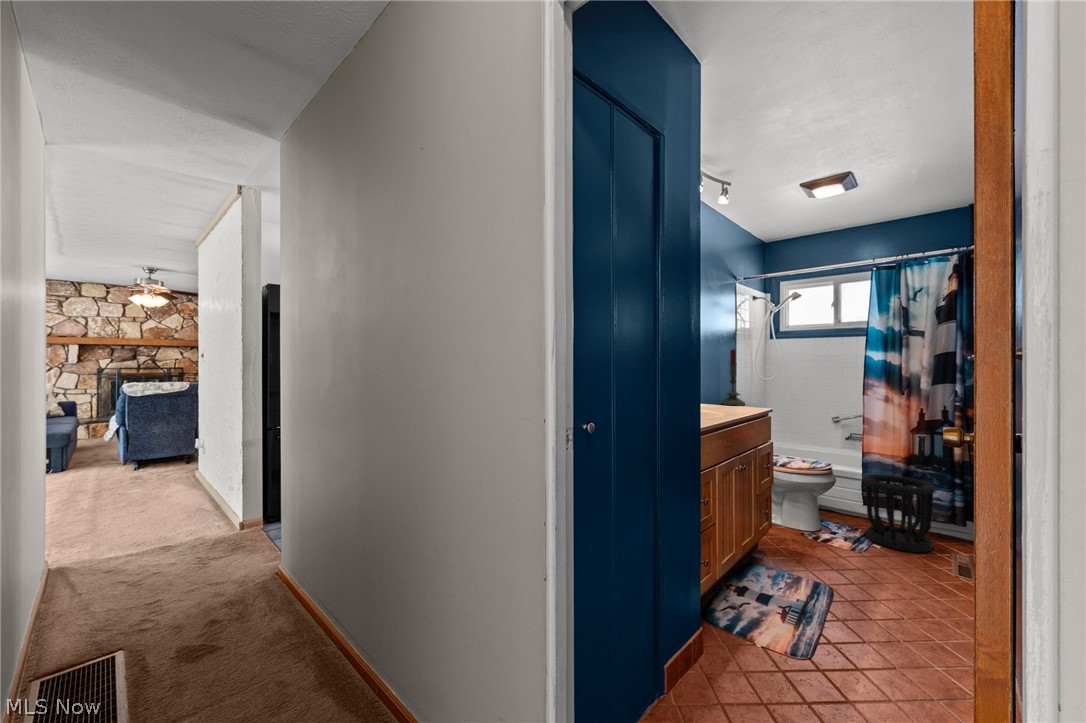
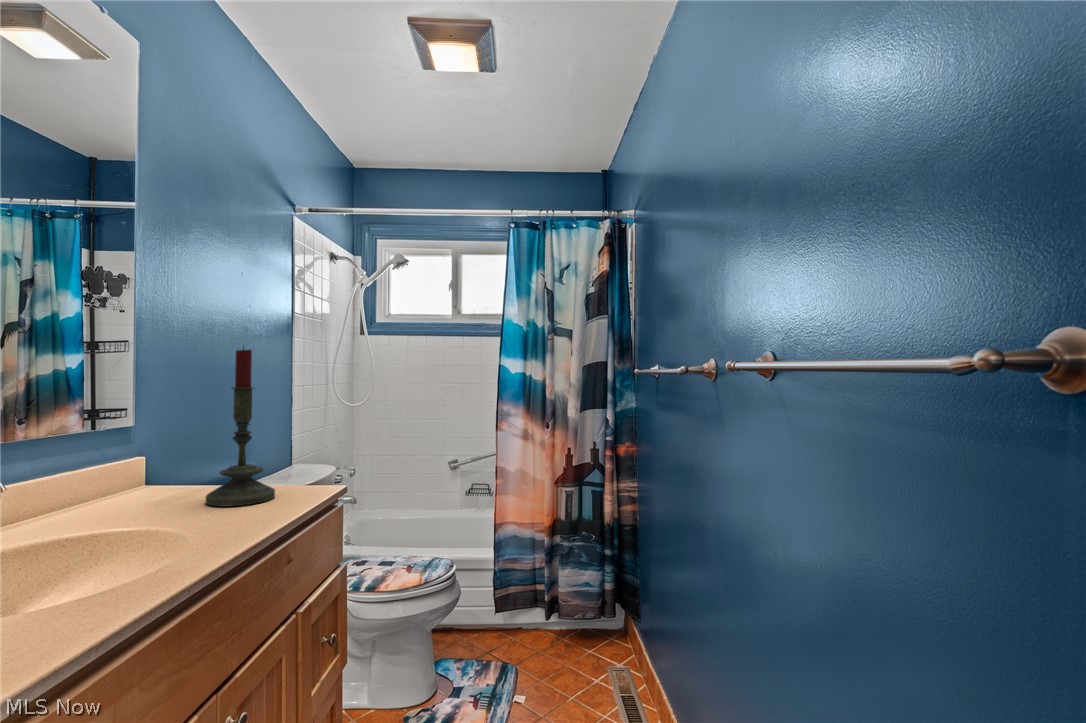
wastebasket: present [863,474,936,552] -> none [498,558,591,697]

